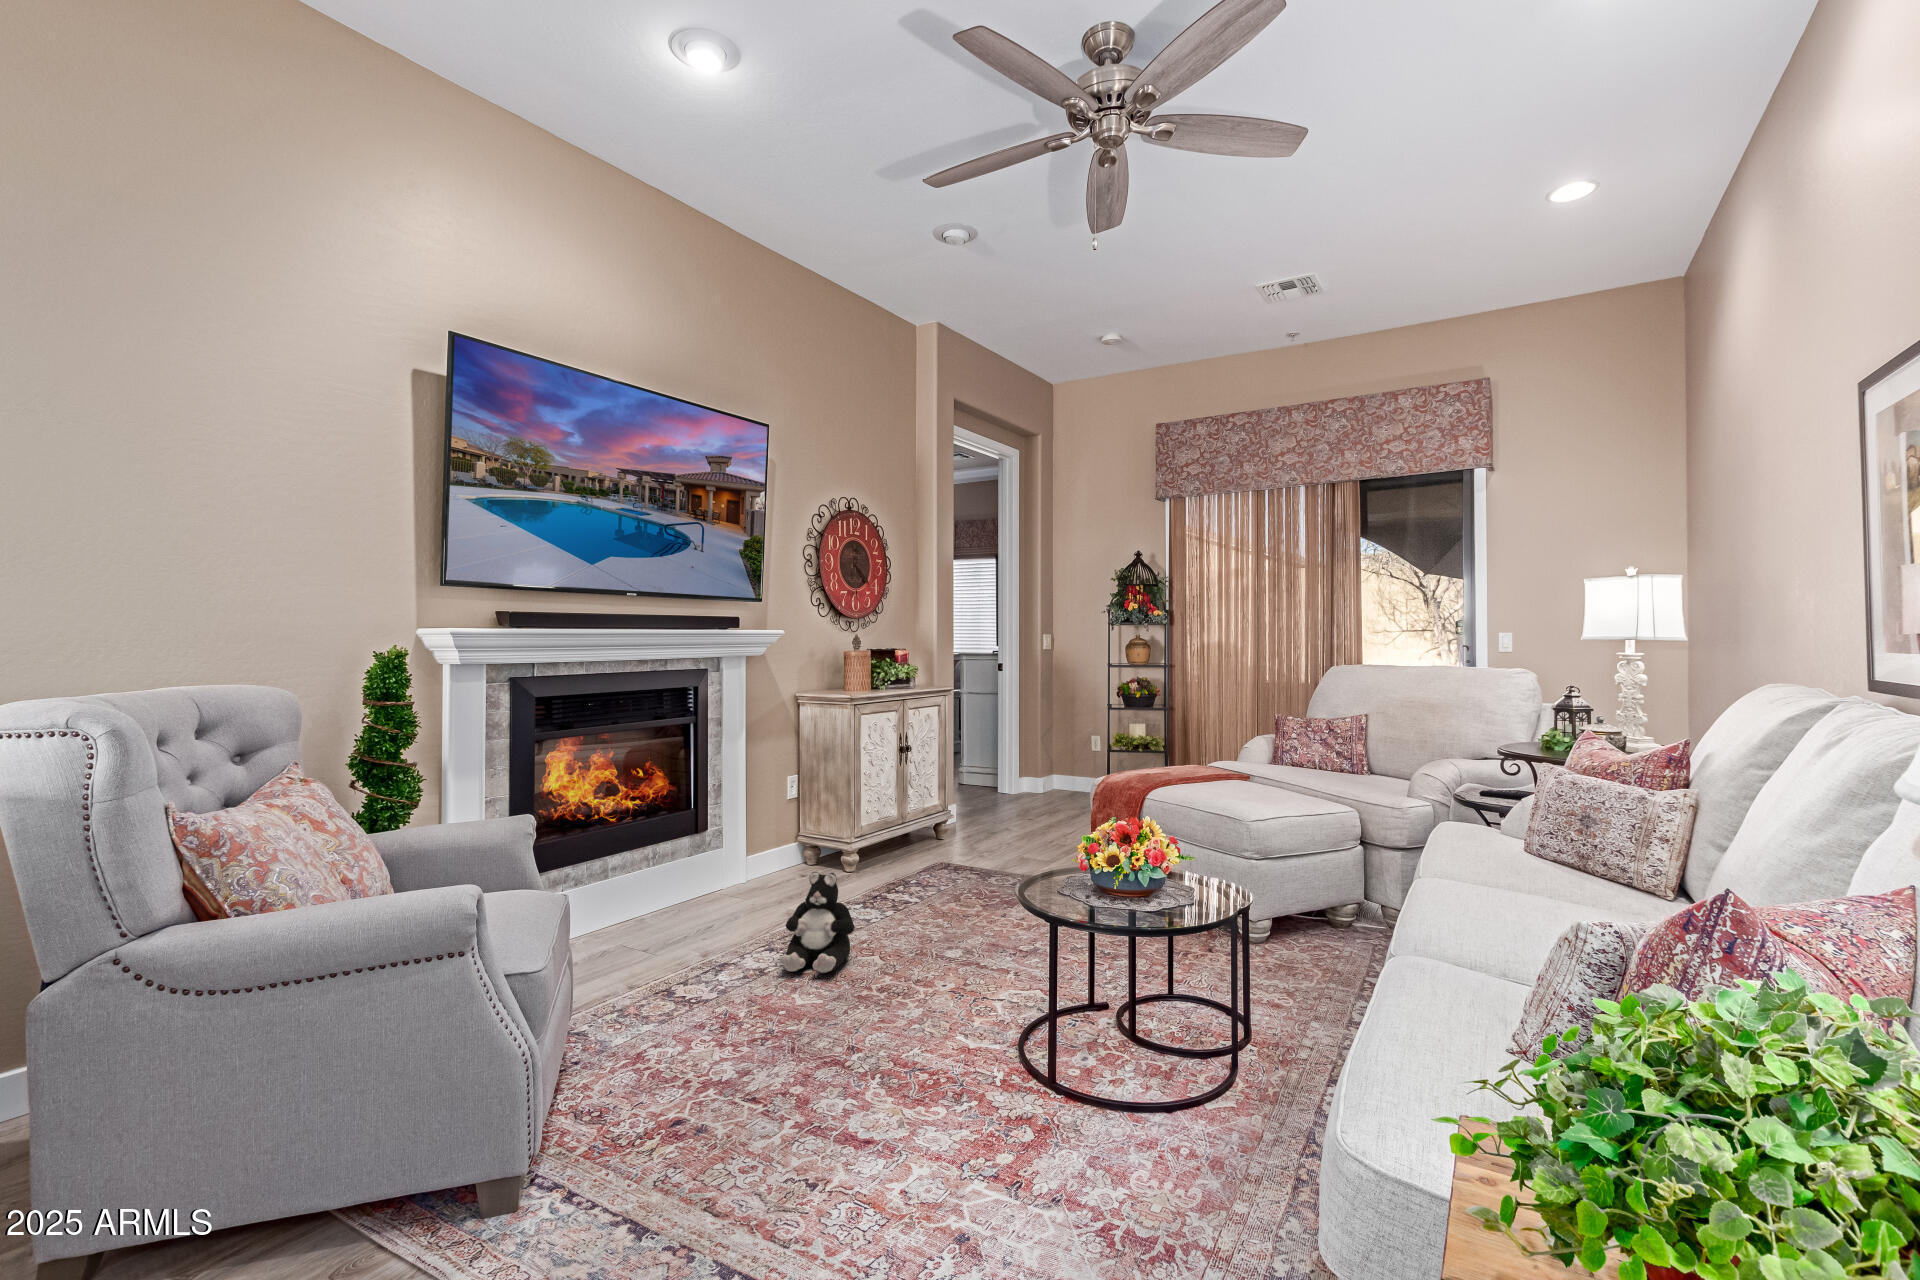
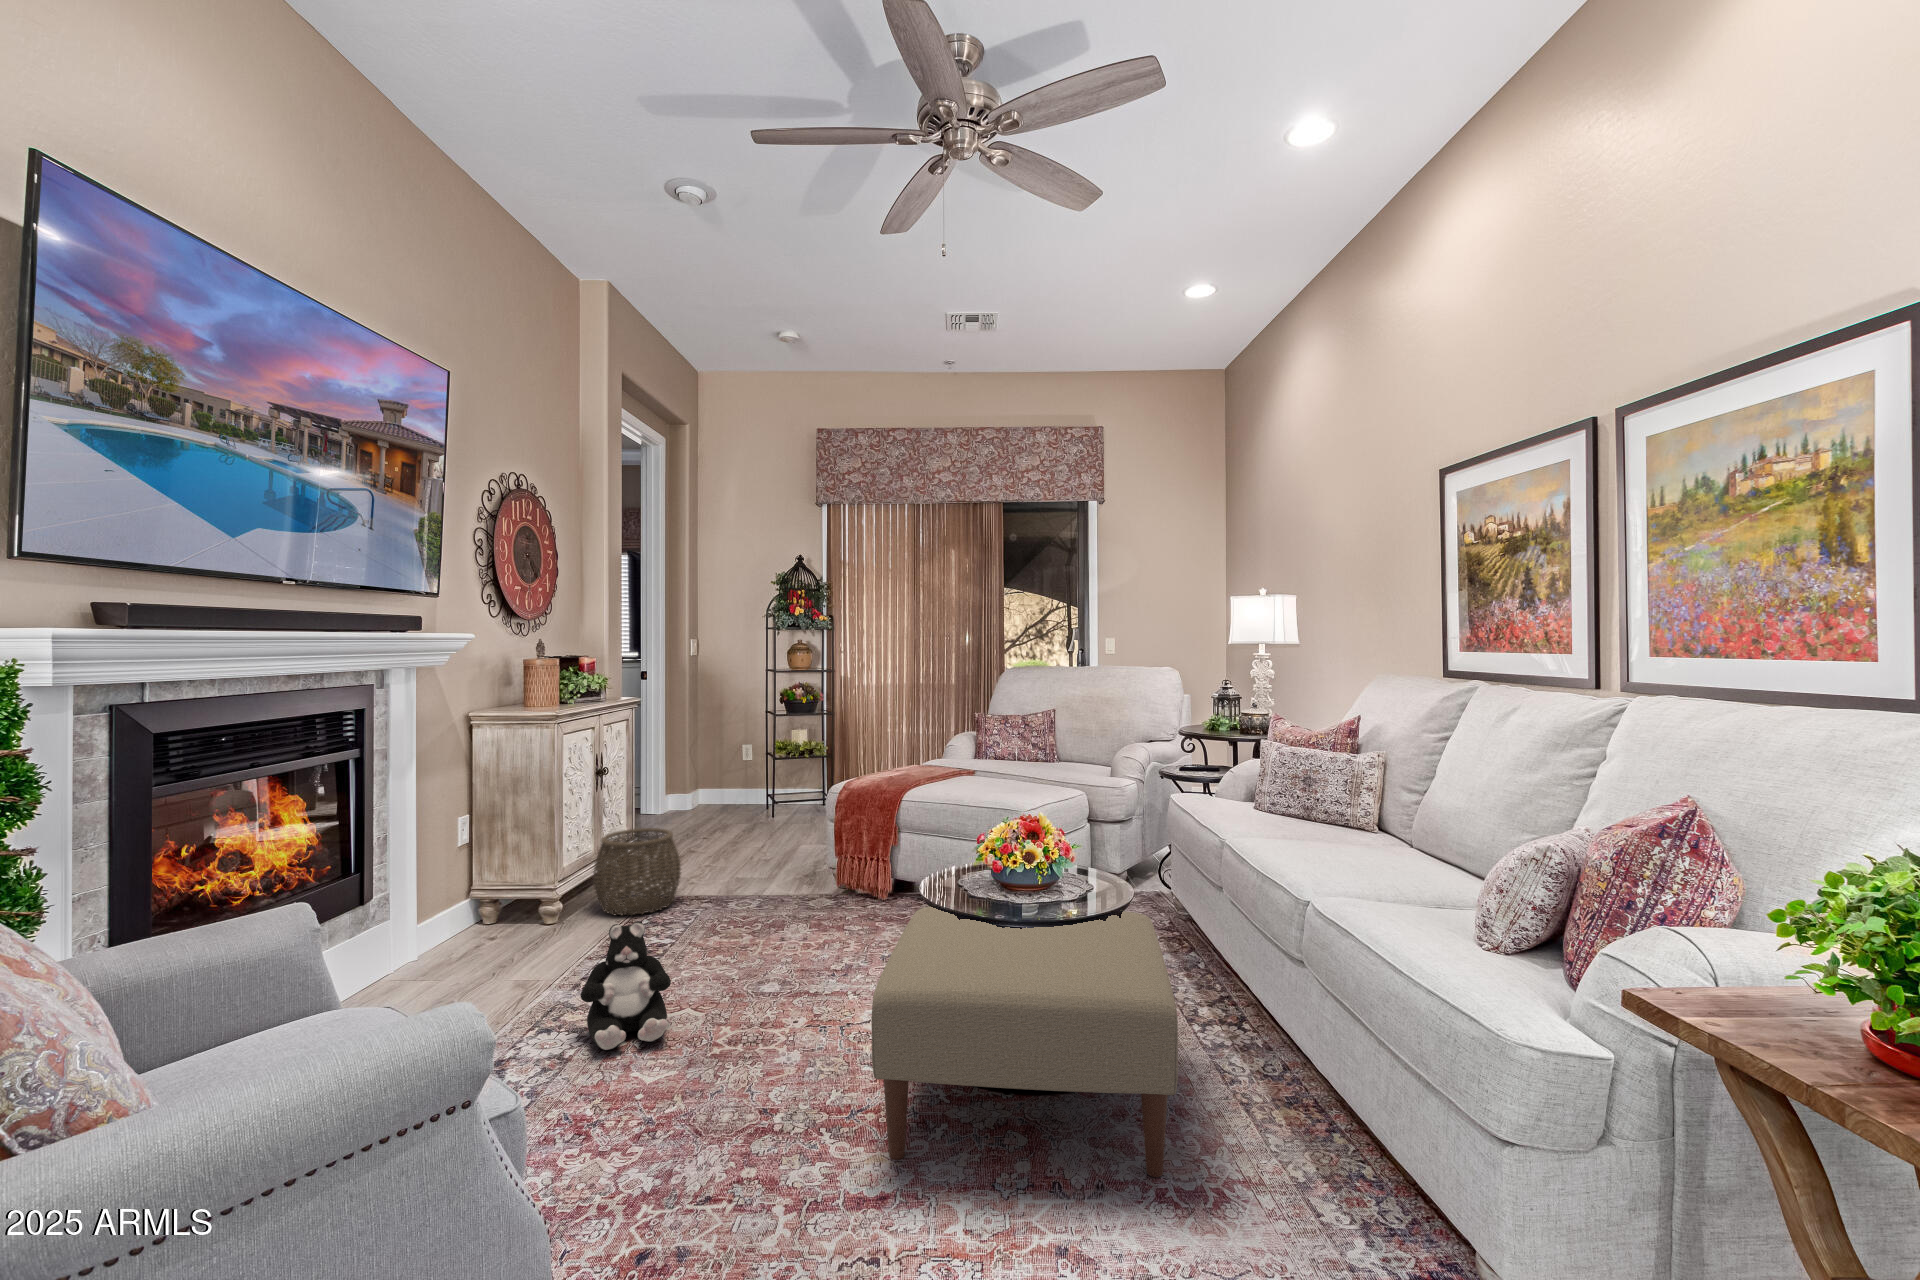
woven basket: none [881,801,954,875] -> present [593,828,681,915]
ottoman: none [884,899,1247,1213] -> present [871,907,1178,1177]

